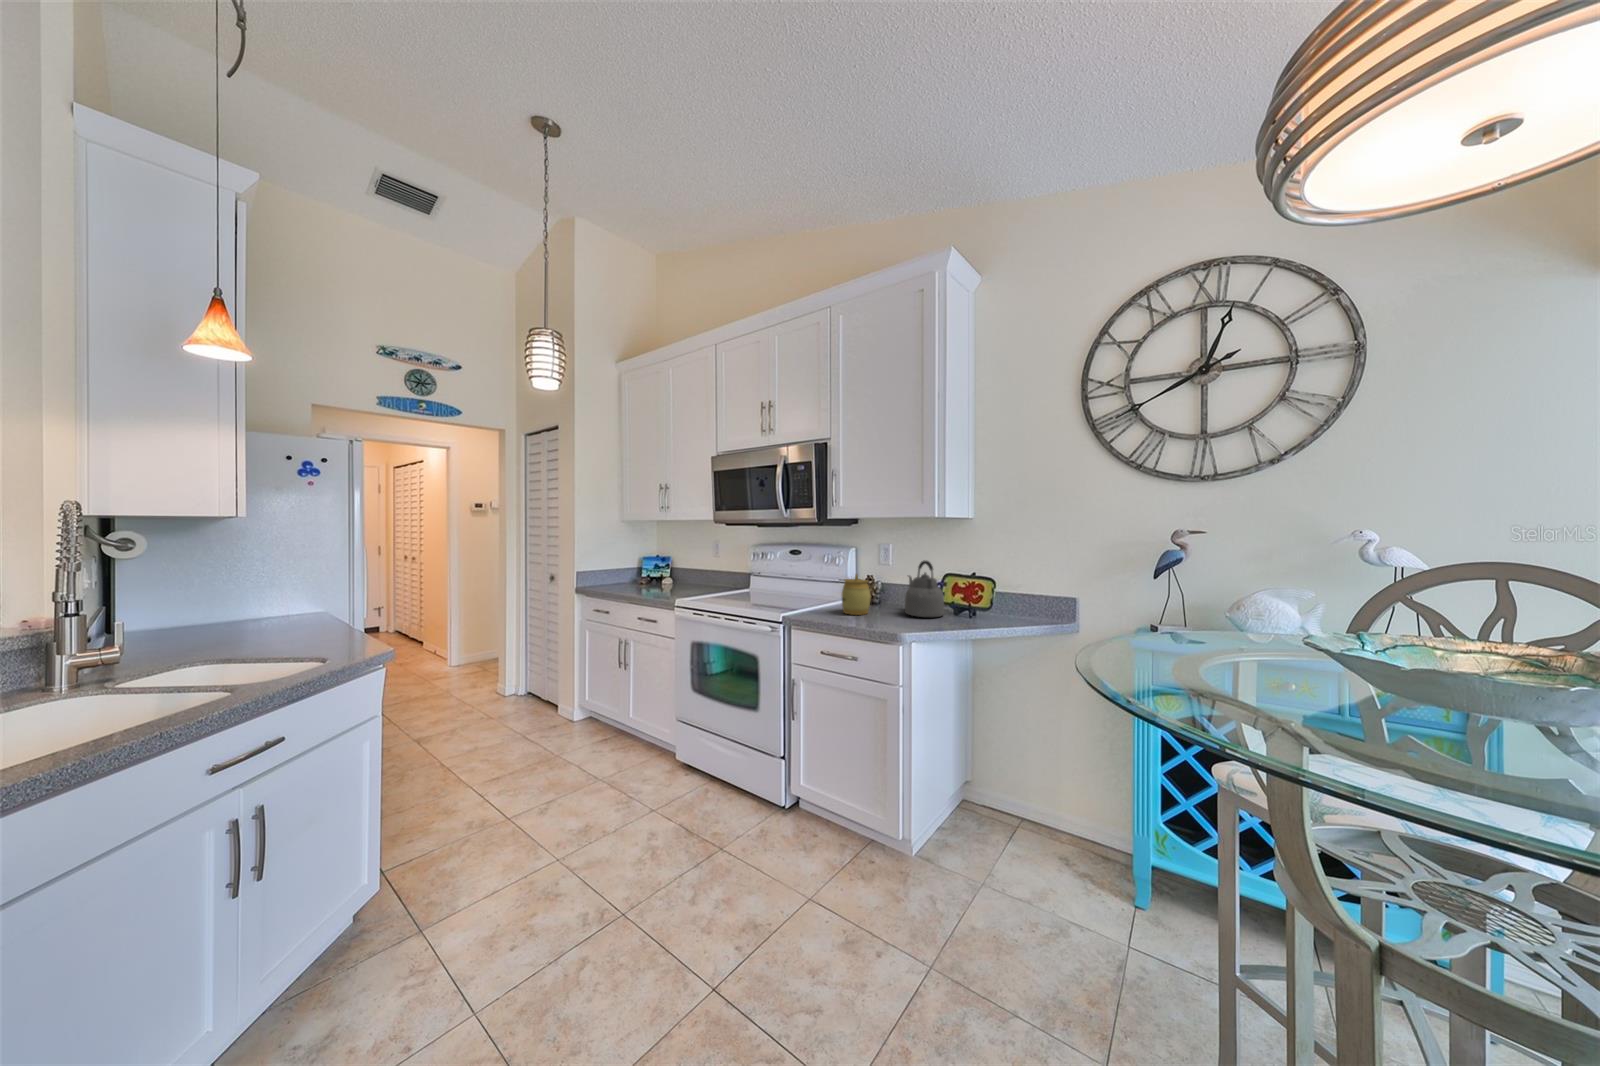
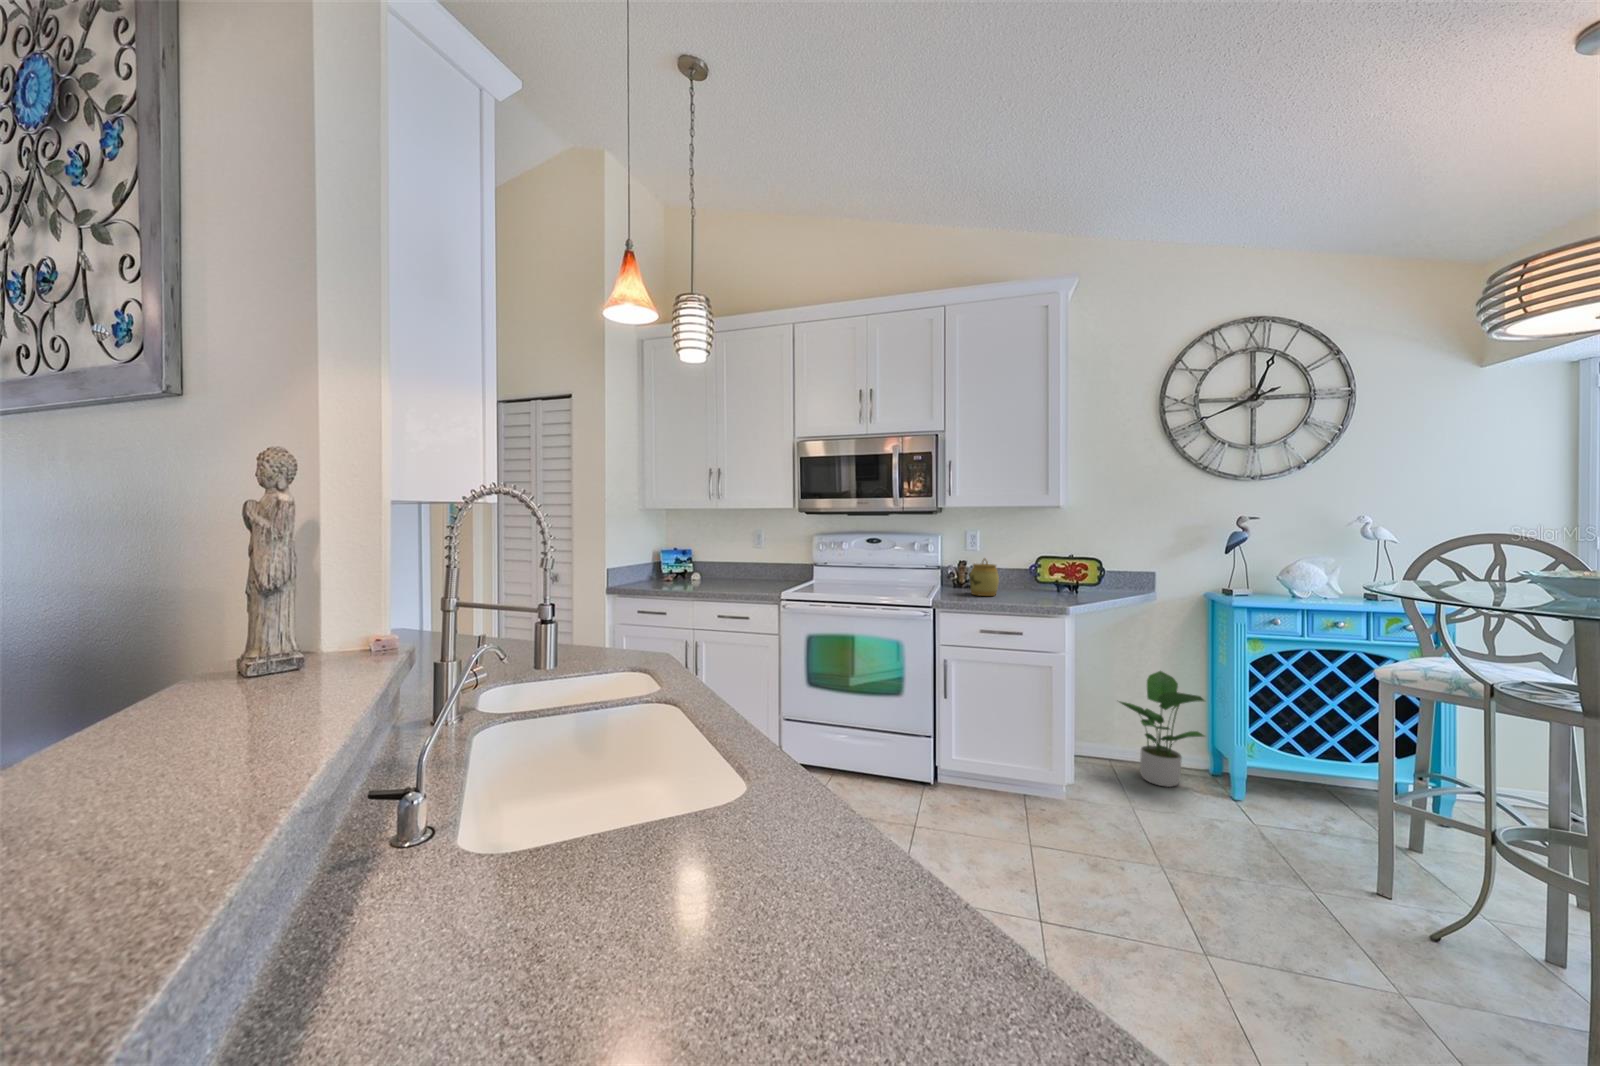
kettle: present [905,560,944,617] -> none [1014,545,1061,595]
potted plant: none [1004,719,1115,867] -> present [1120,671,1204,787]

